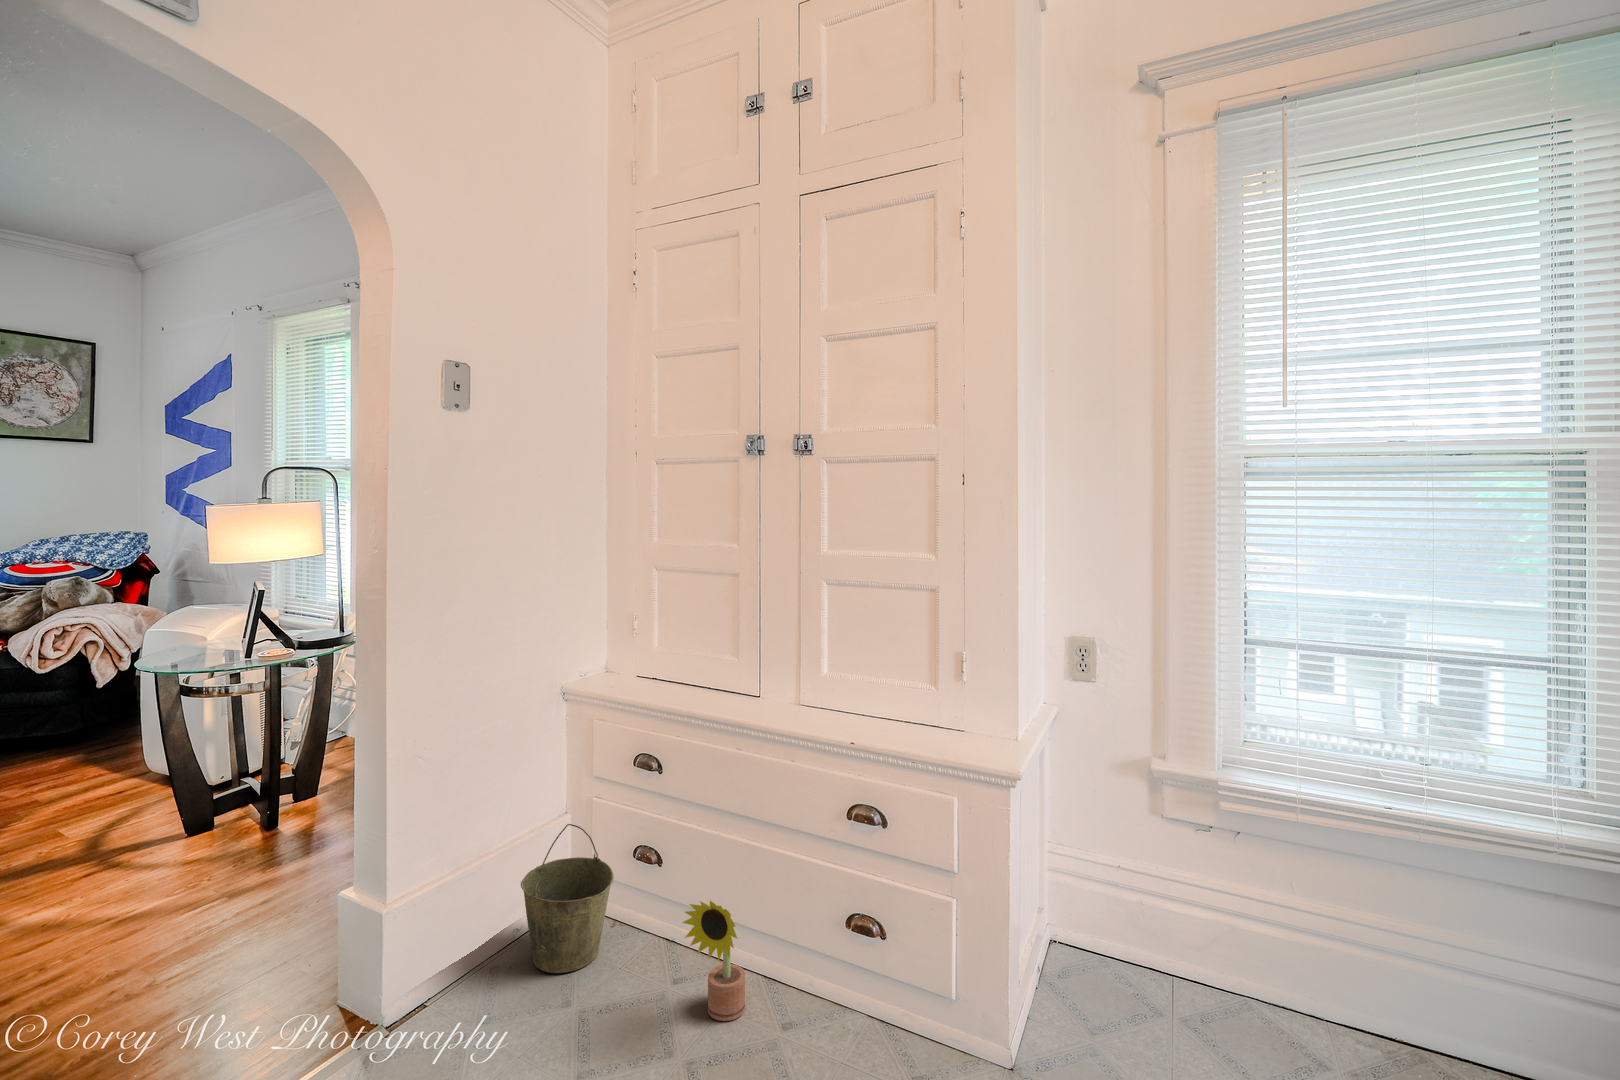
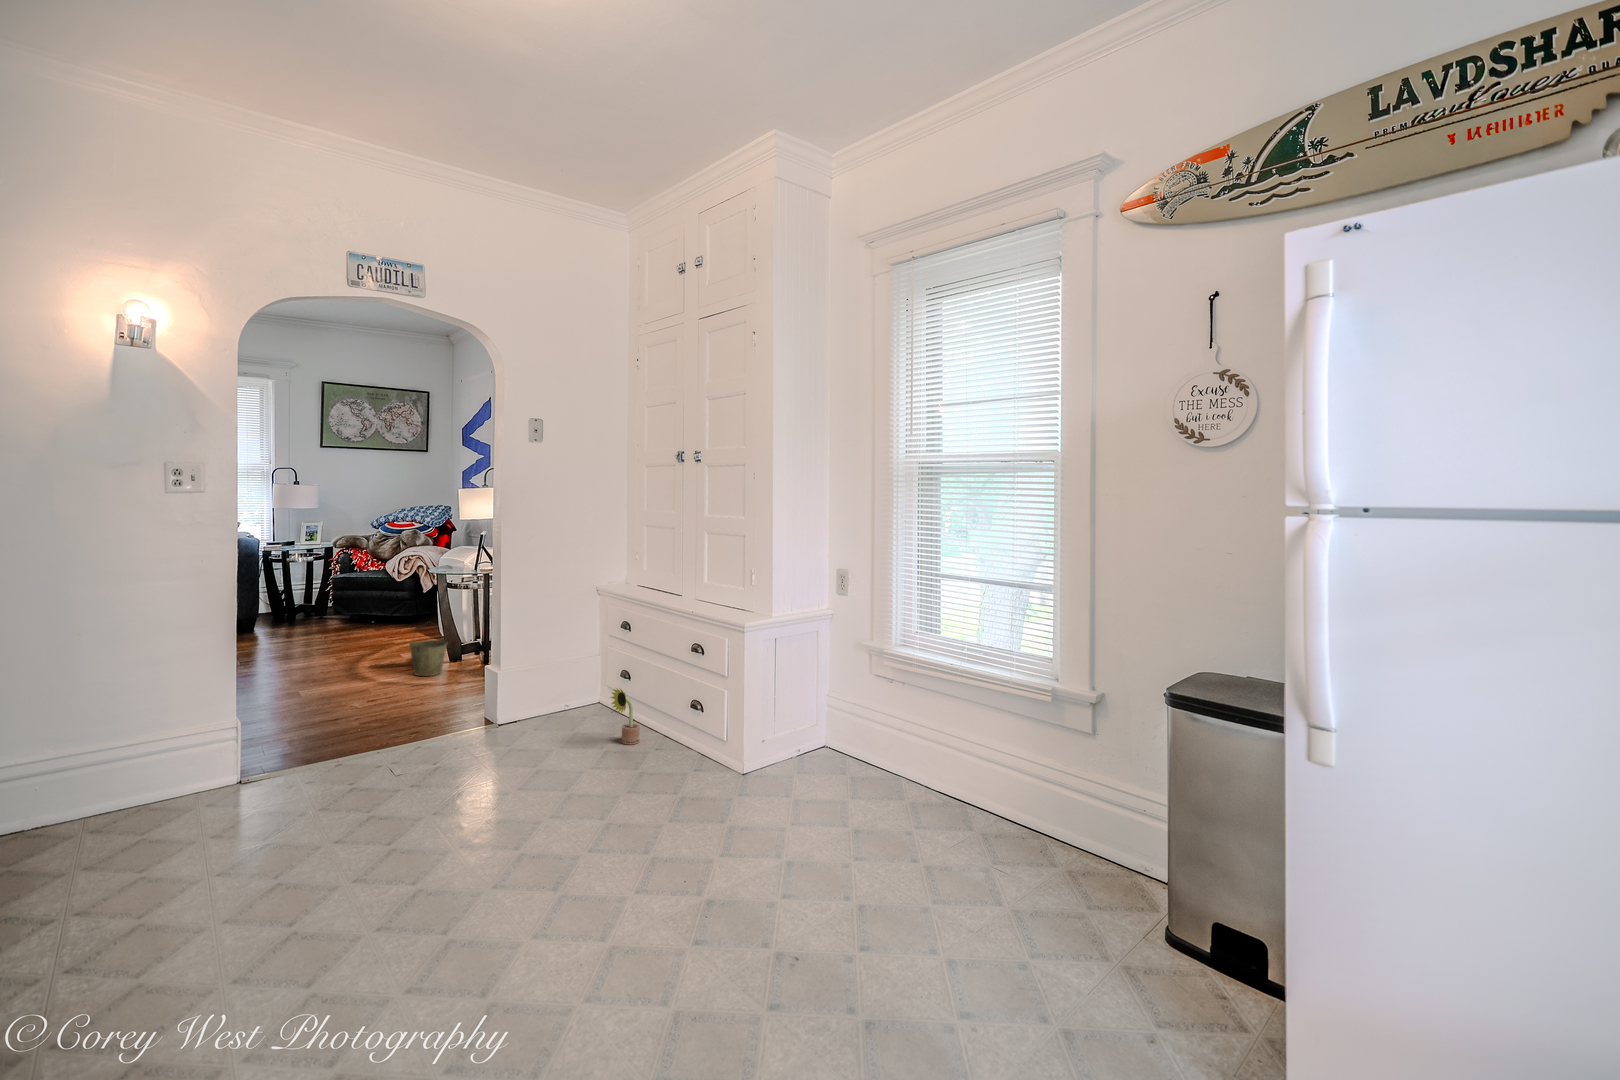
bucket: present [521,824,614,973] -> present [409,640,448,676]

